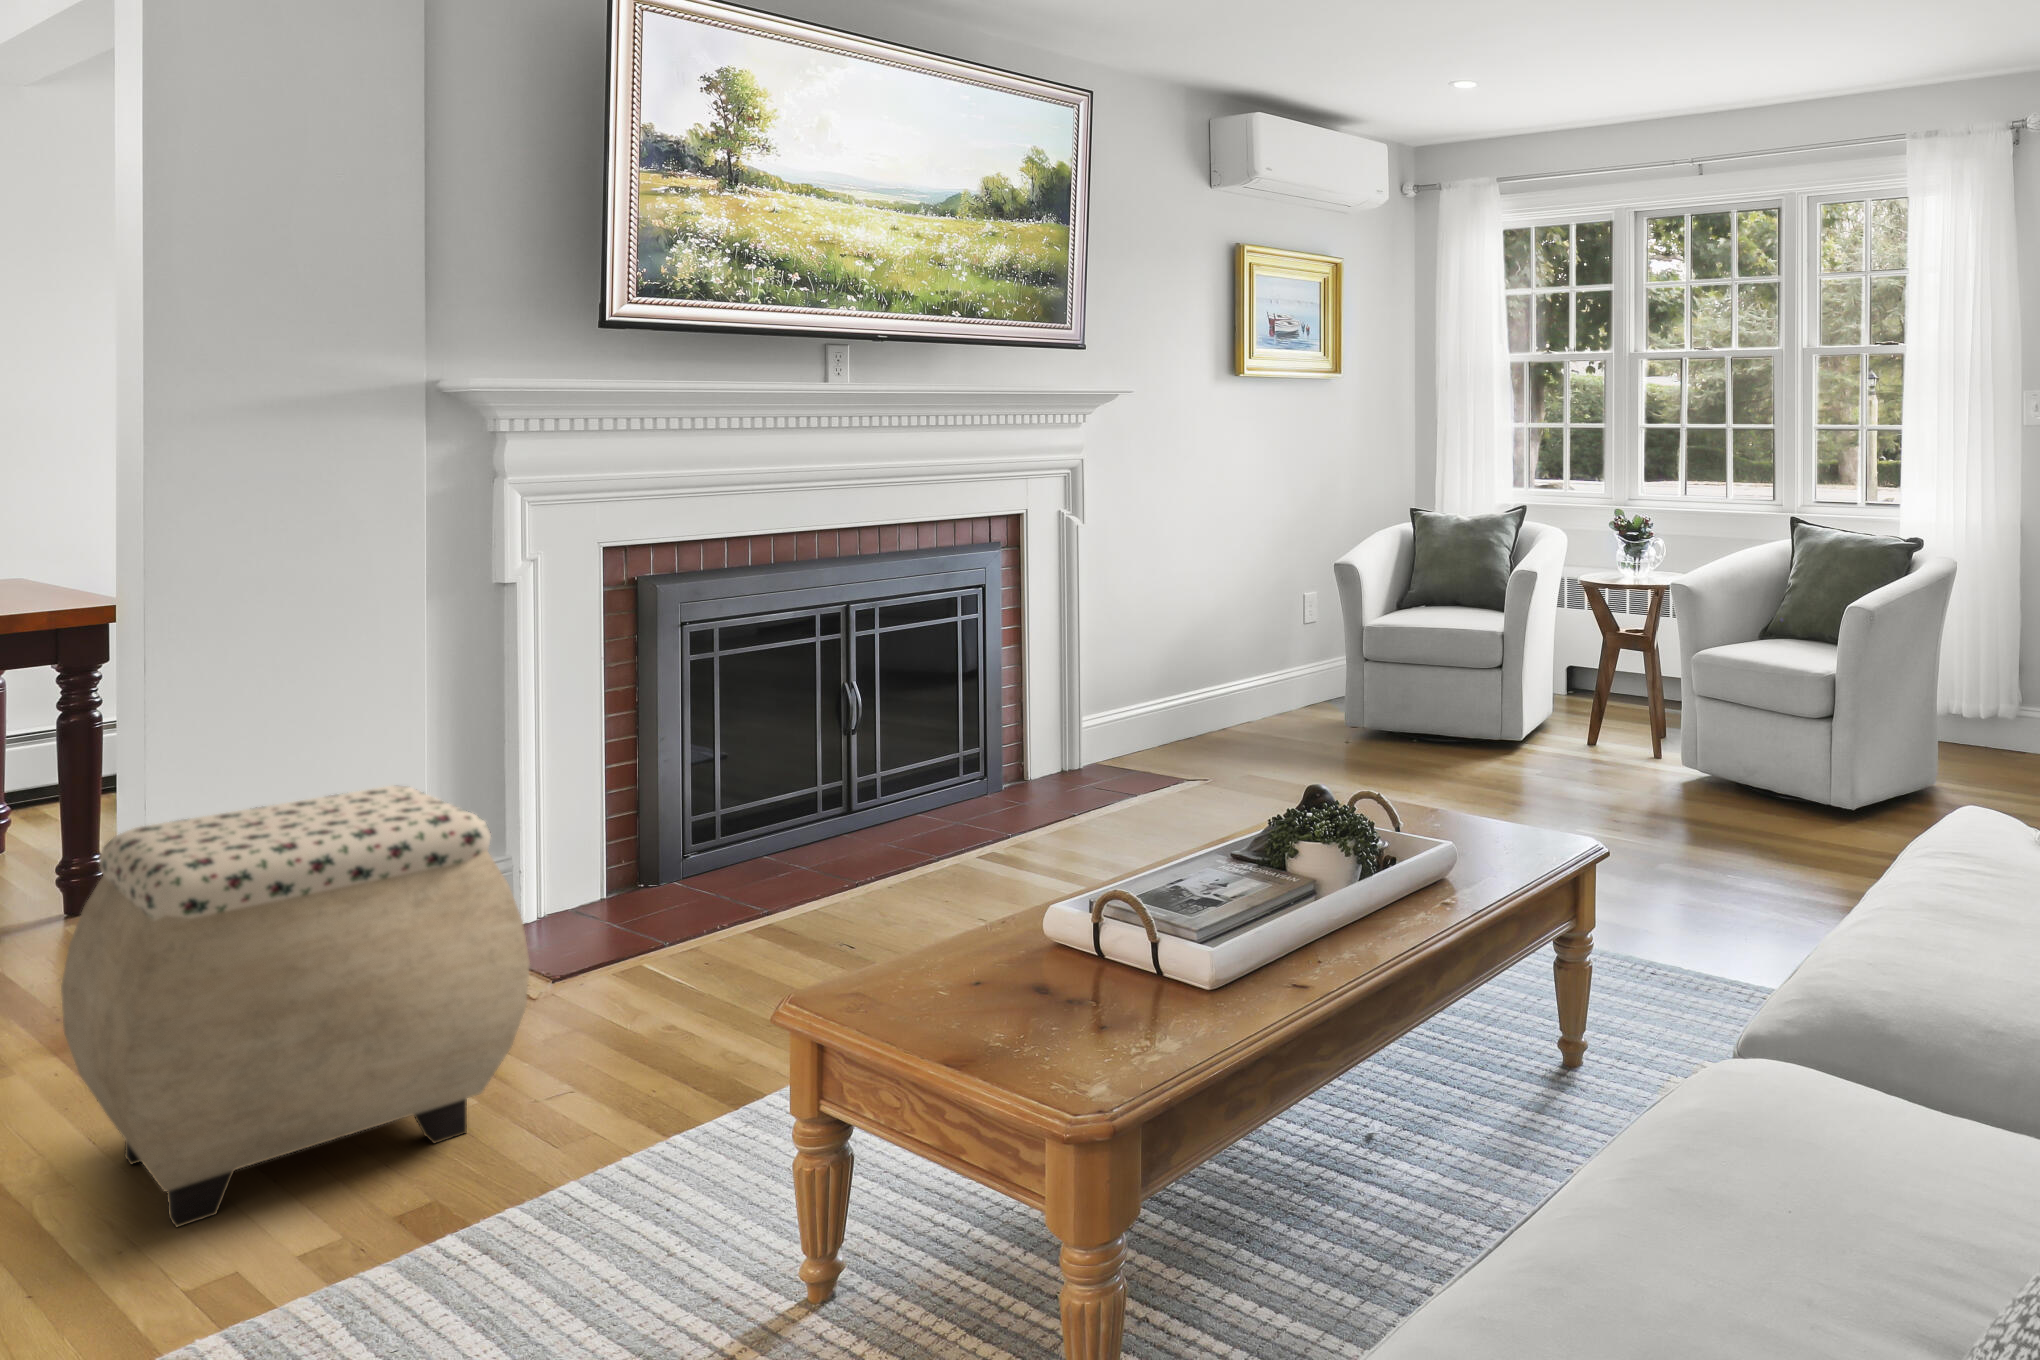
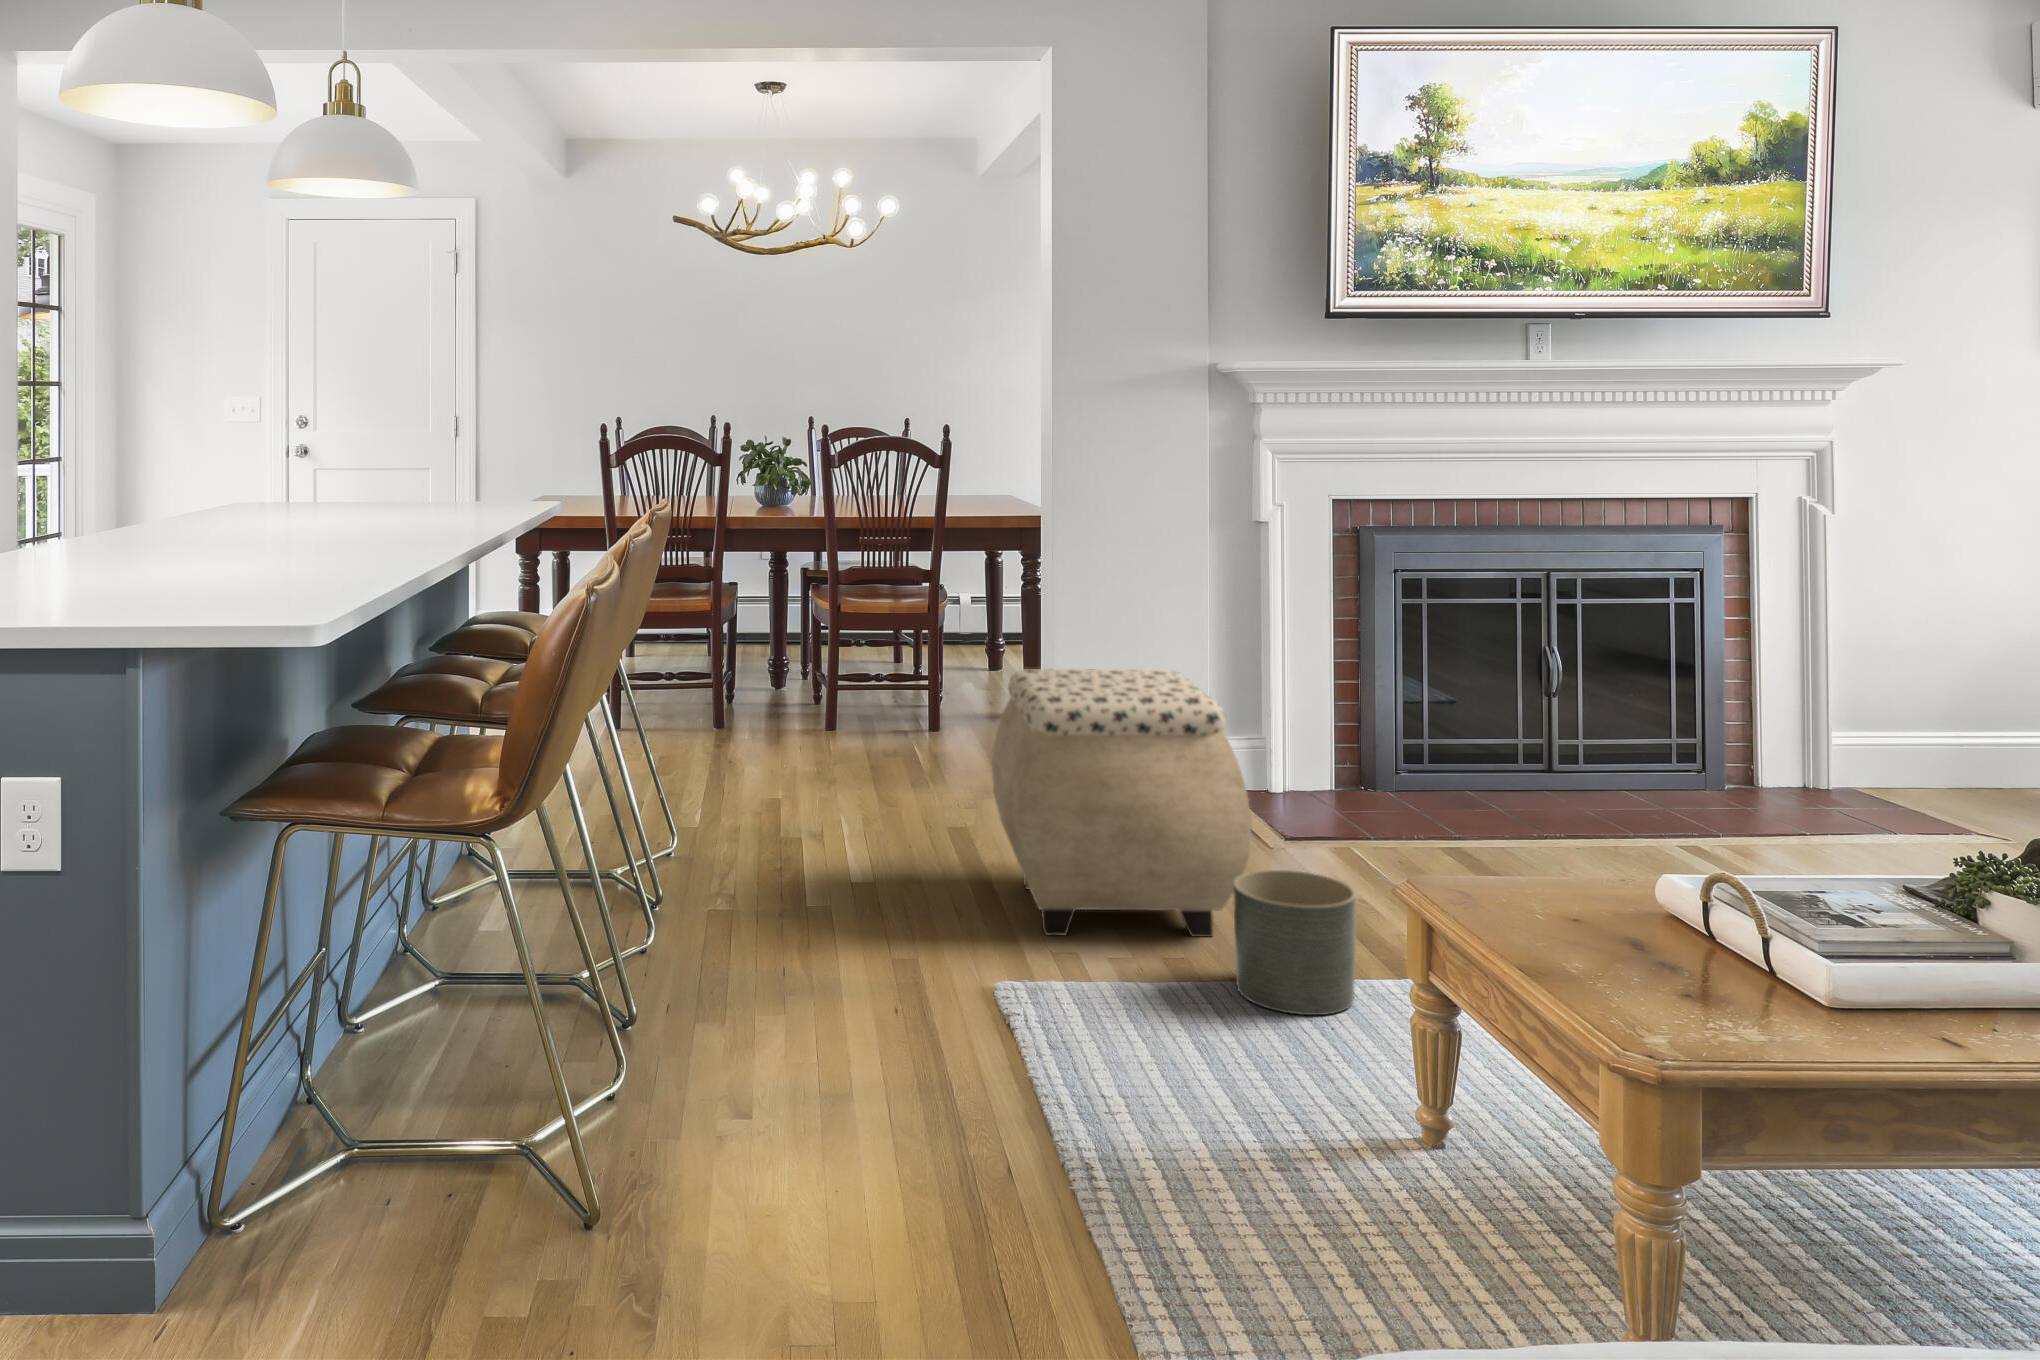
planter: none [512,1004,685,1206] -> present [1233,870,1356,1015]

